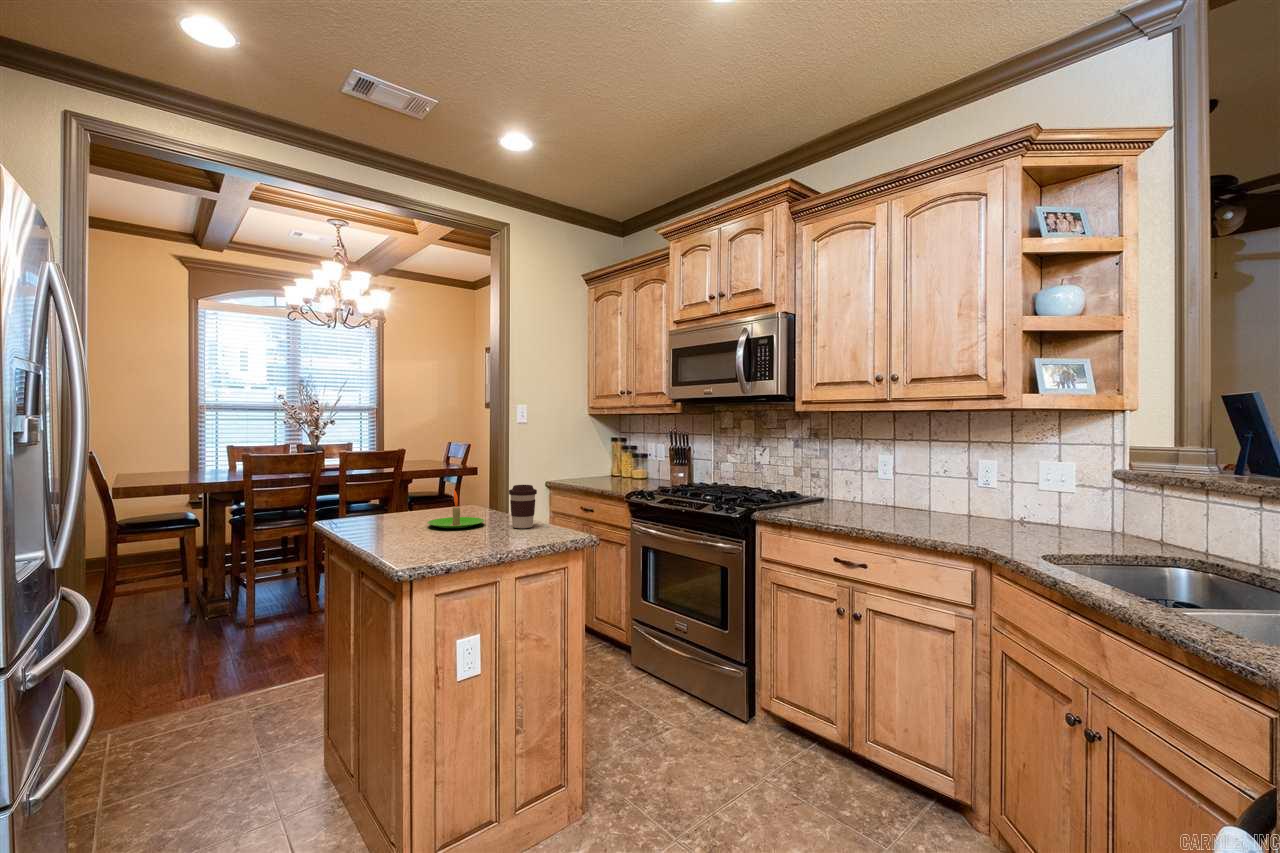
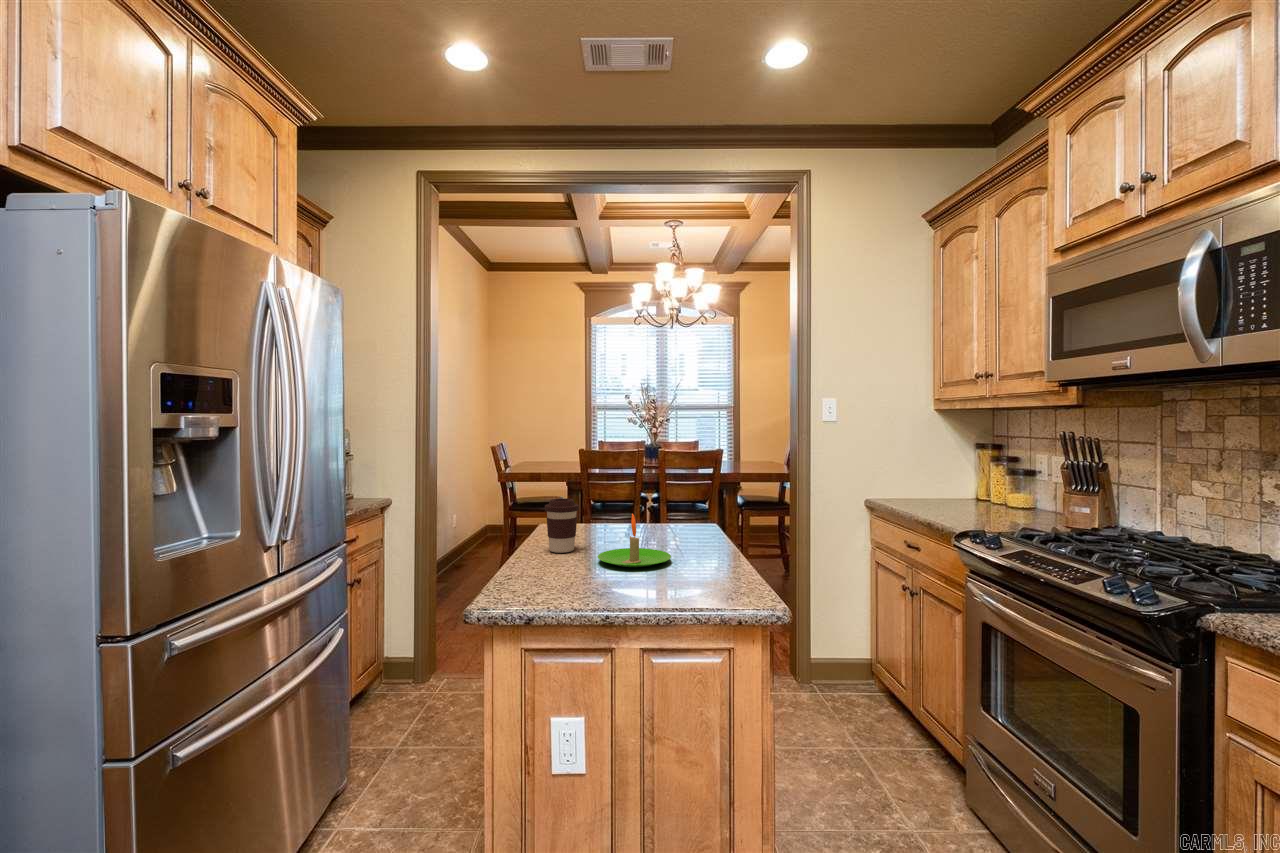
coffee cup: present [509,485,537,528] -> present [545,498,579,553]

